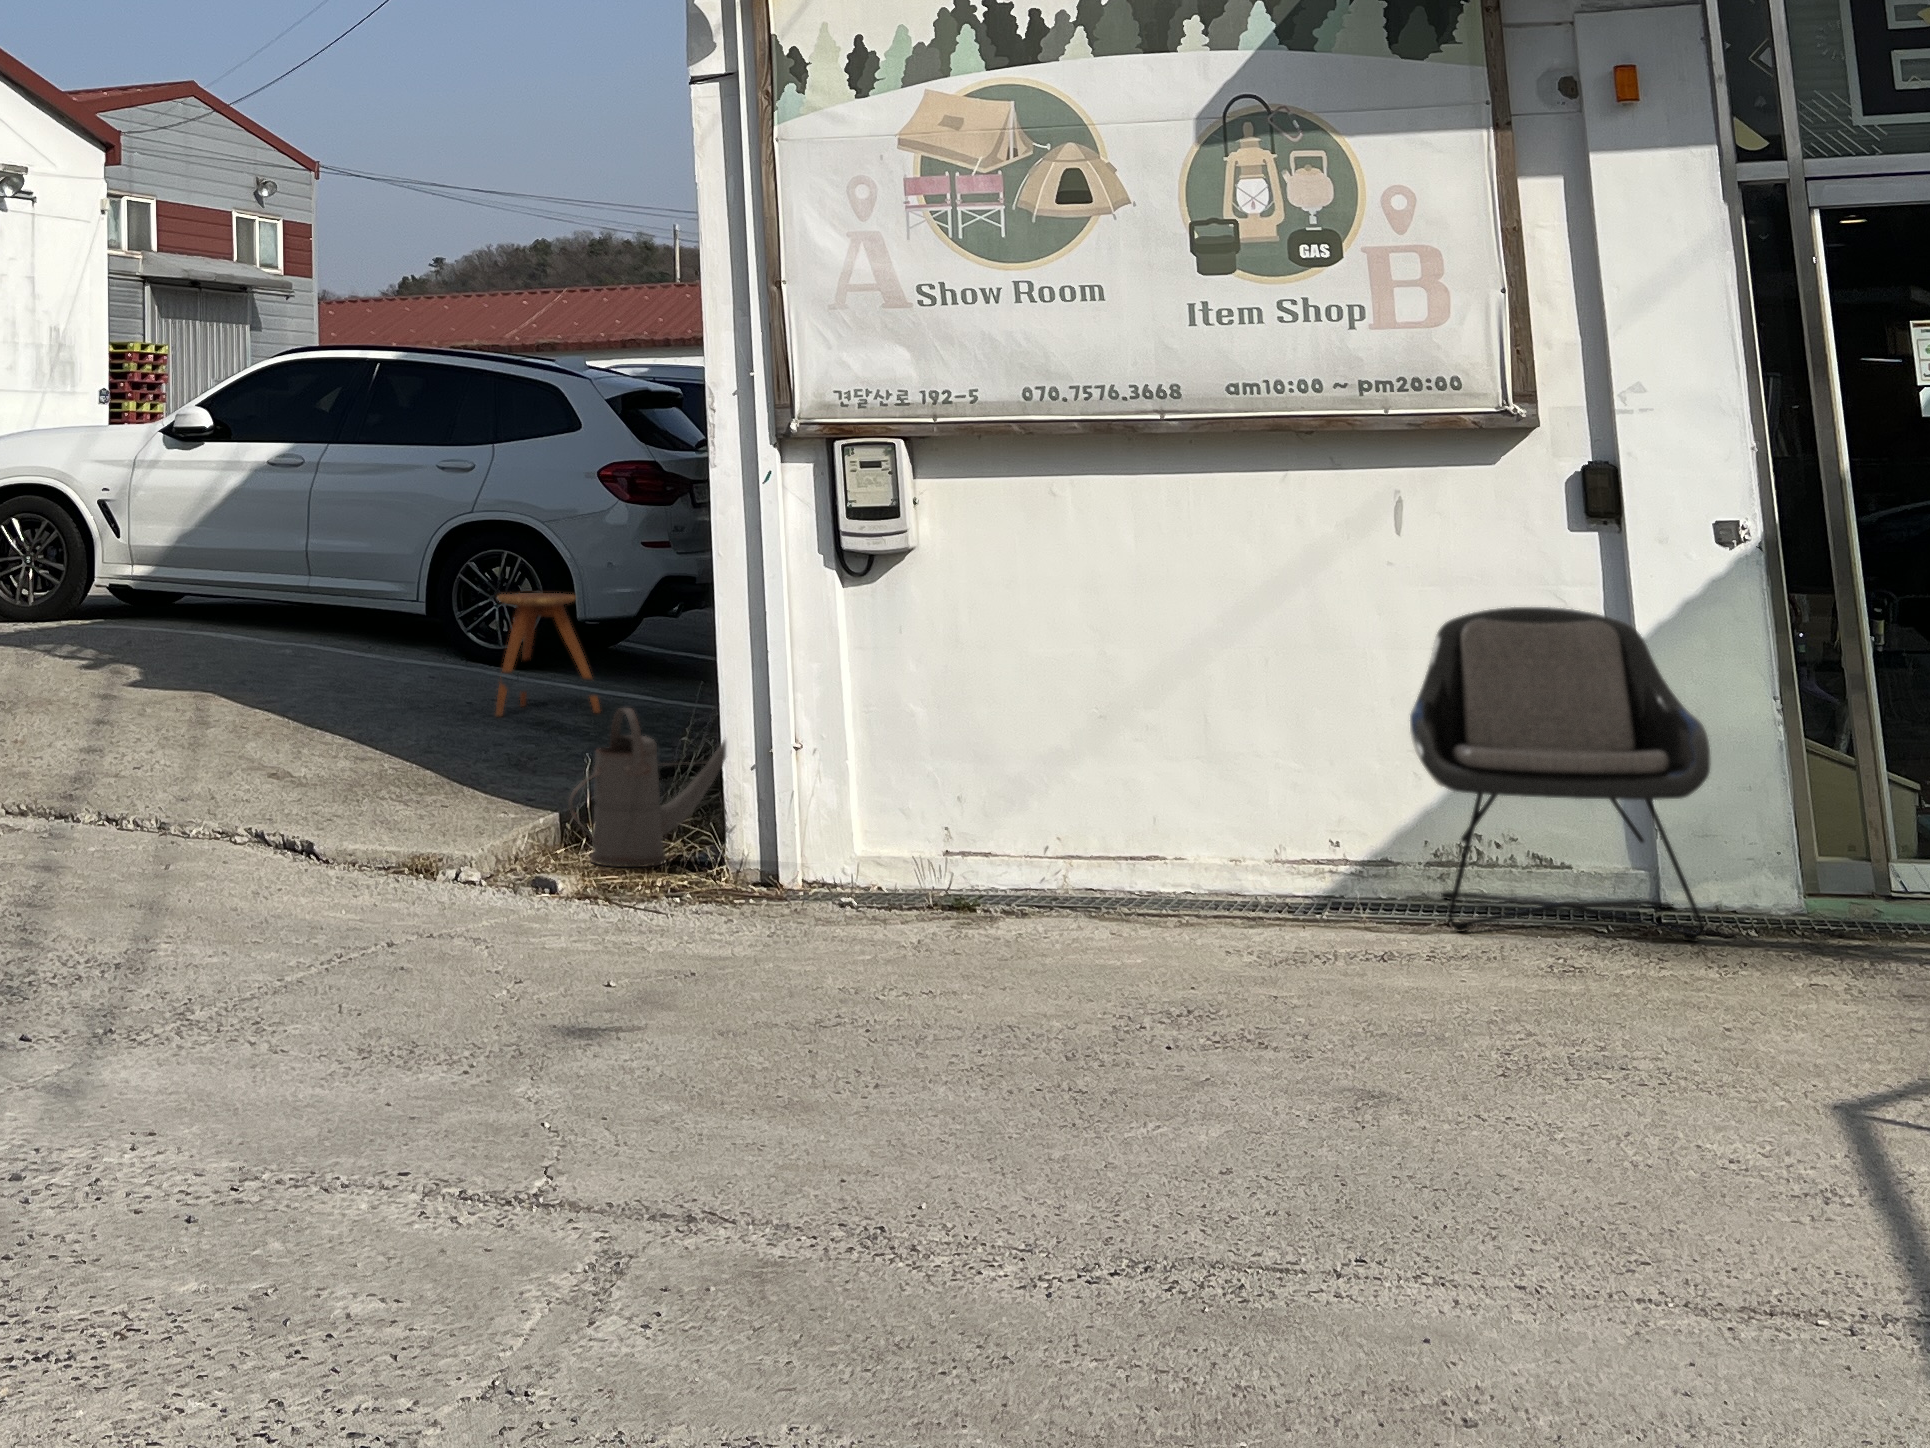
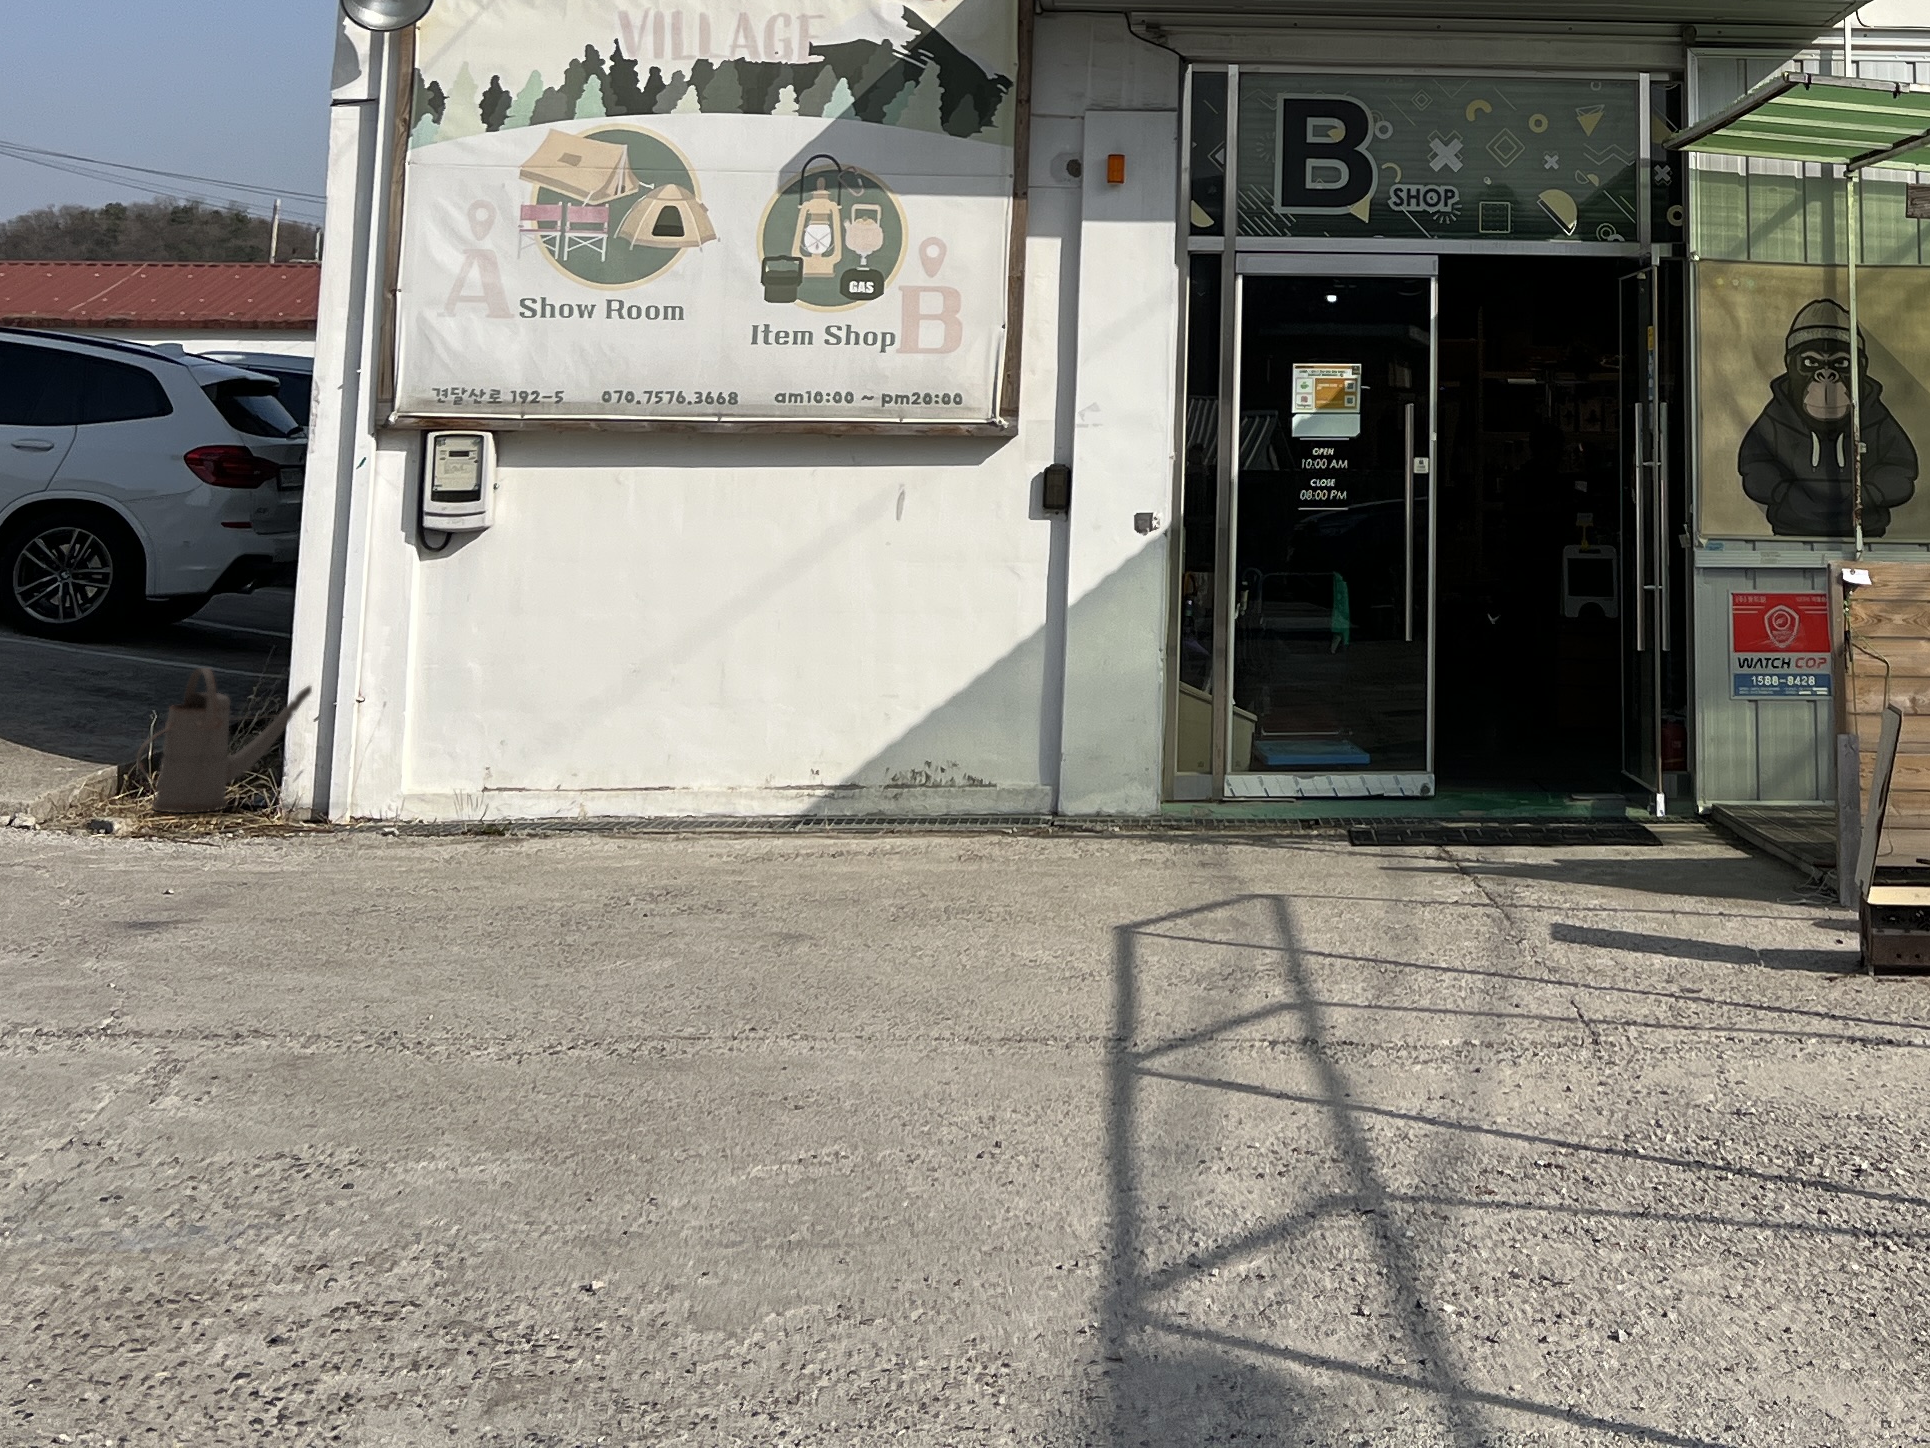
stool: present [496,593,600,716] -> none [57,554,169,674]
lounge chair: present [1410,607,1711,942] -> none [889,580,1108,840]

